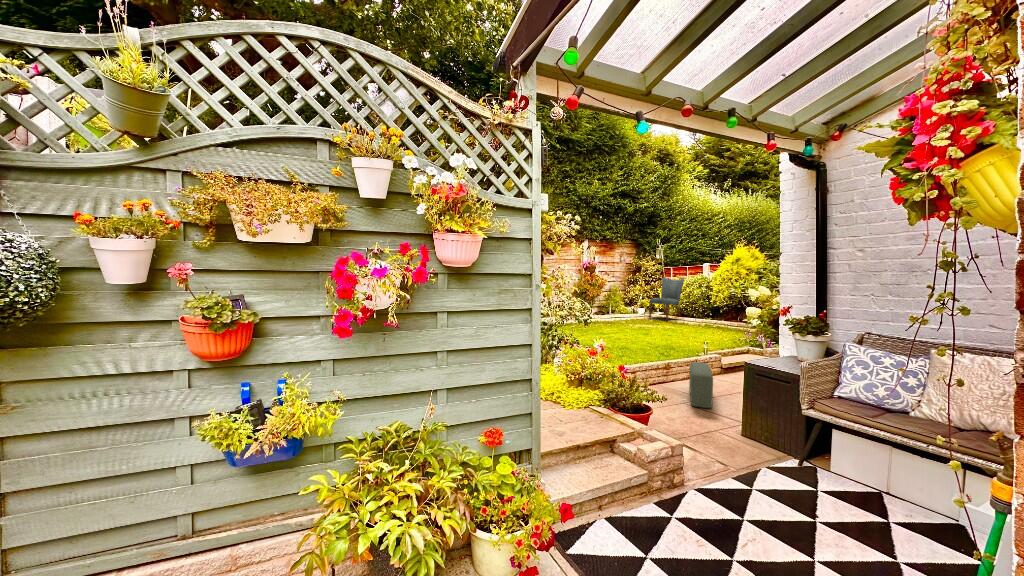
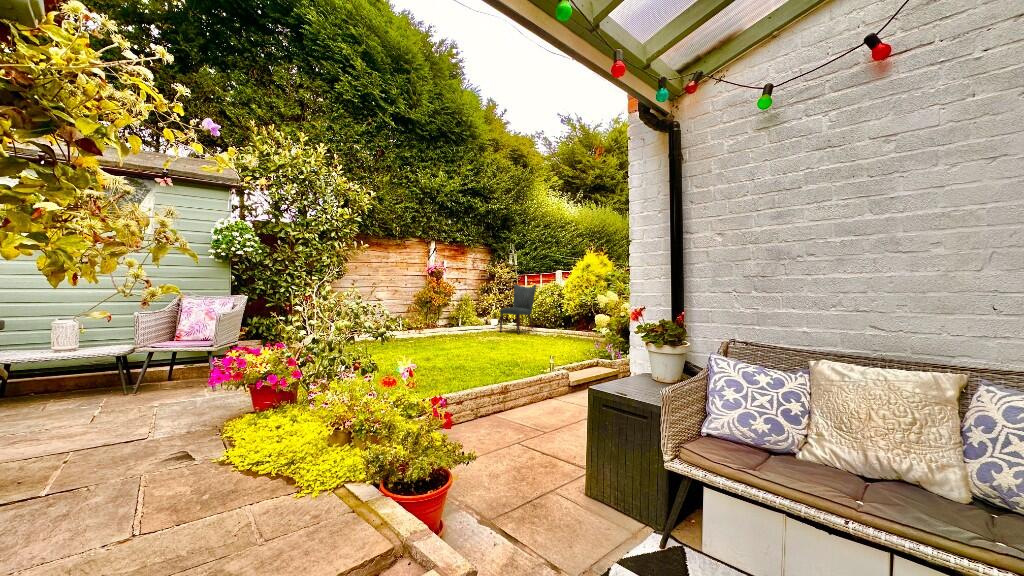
pouf: present [689,362,713,408] -> none [526,386,553,452]

